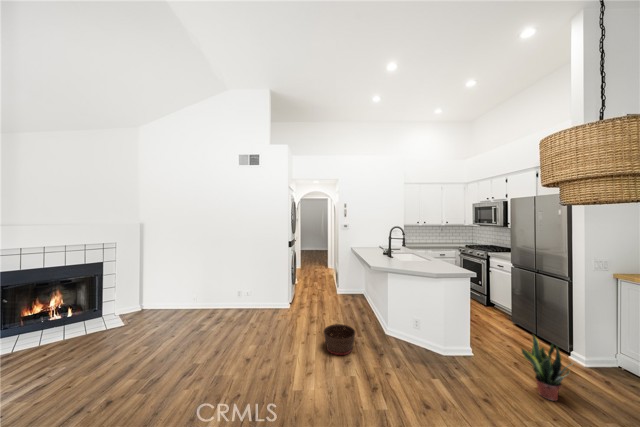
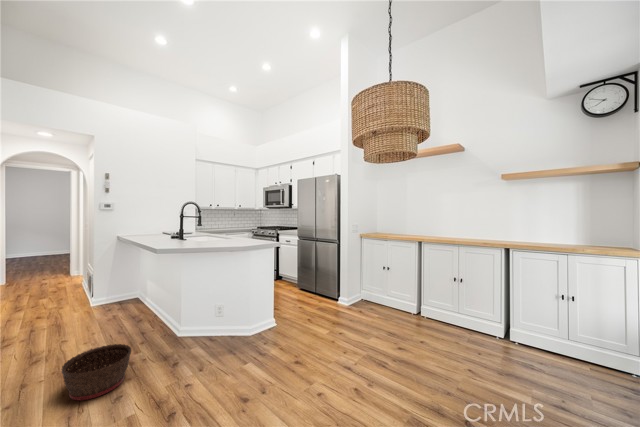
potted plant: present [522,335,572,401] -> none [319,287,351,338]

